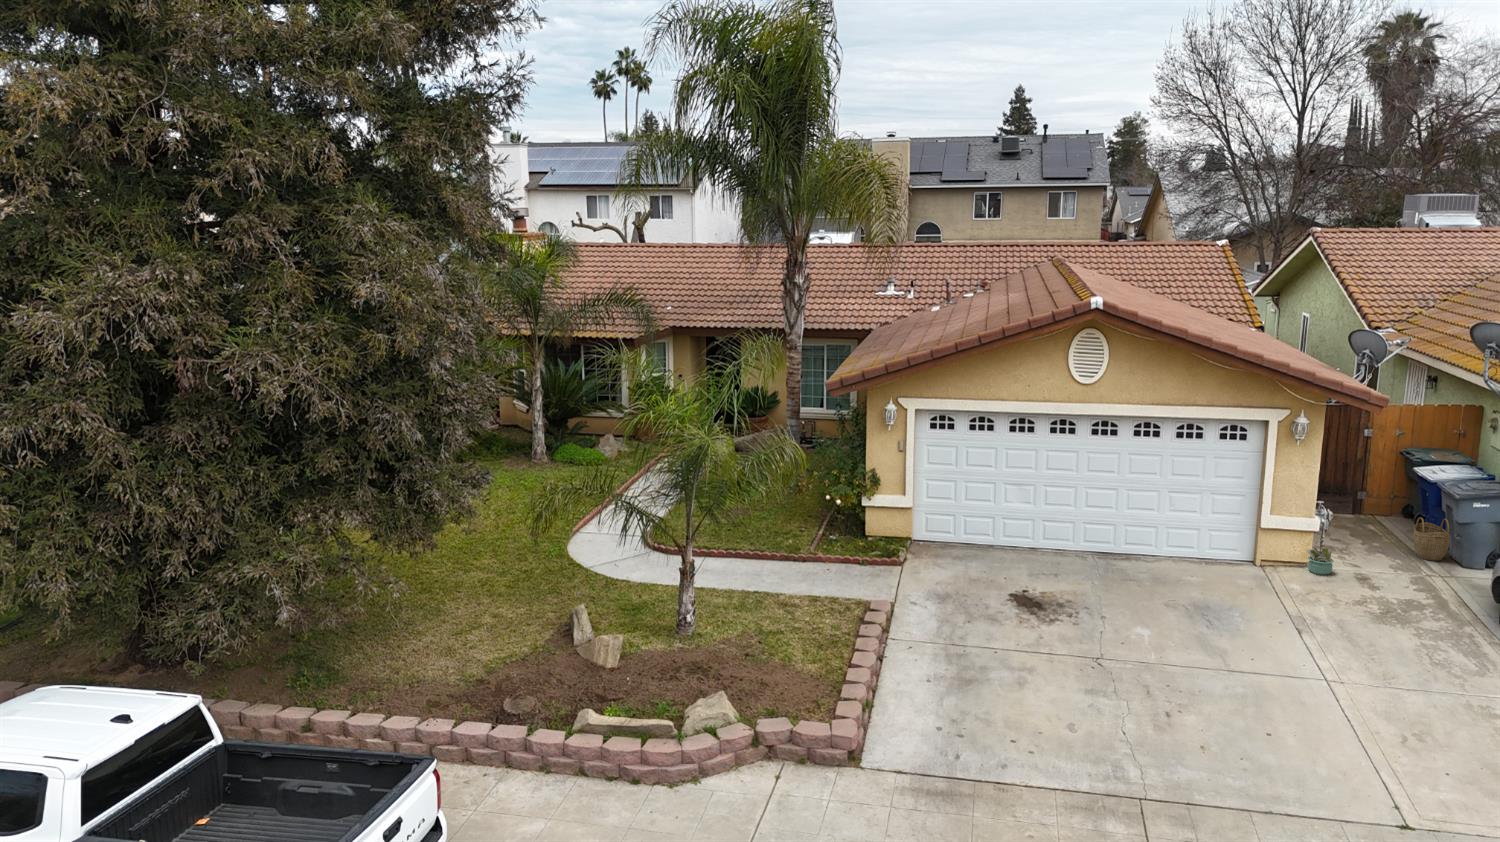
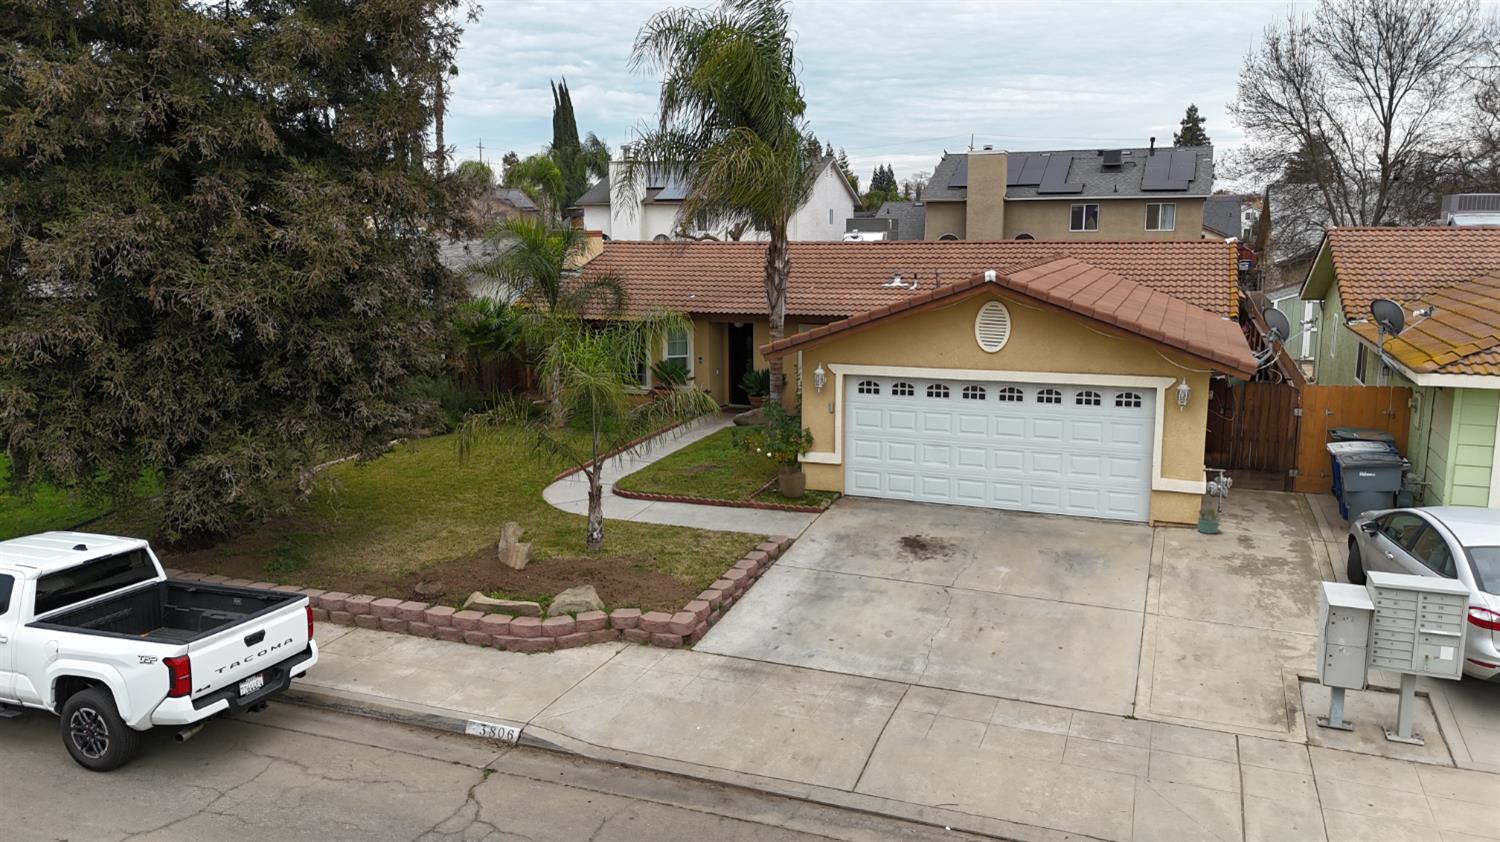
woven basket: present [1413,517,1450,561] -> present [778,461,806,498]

